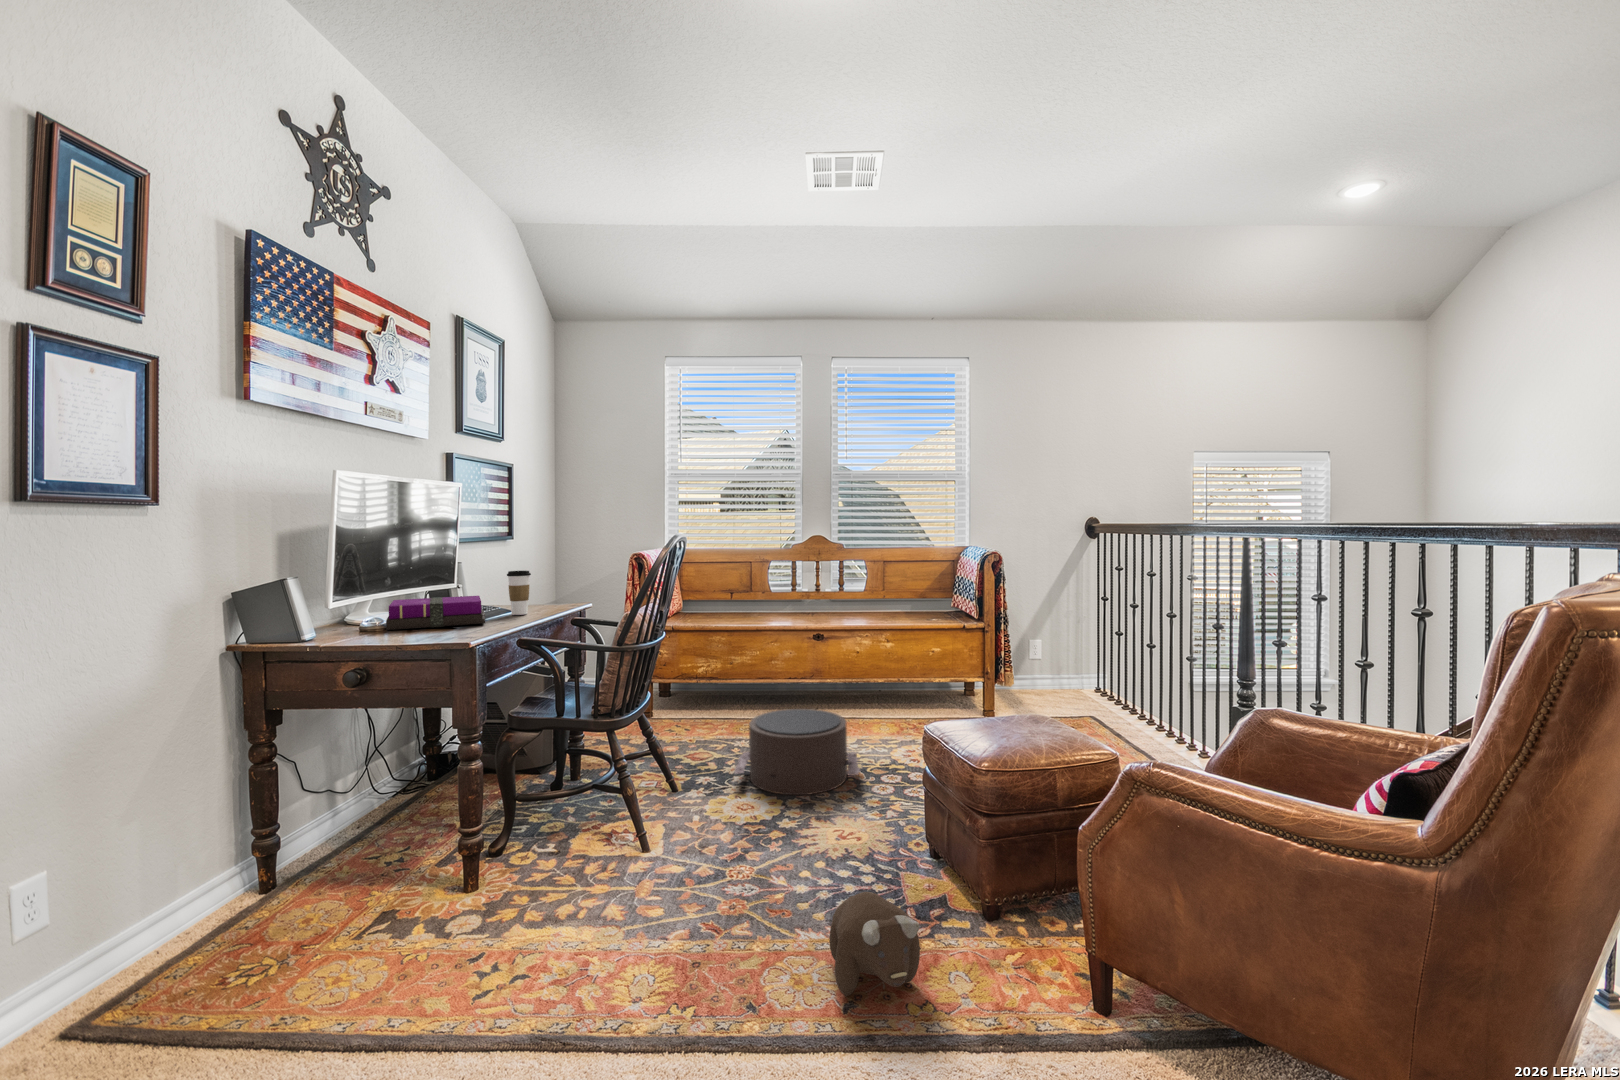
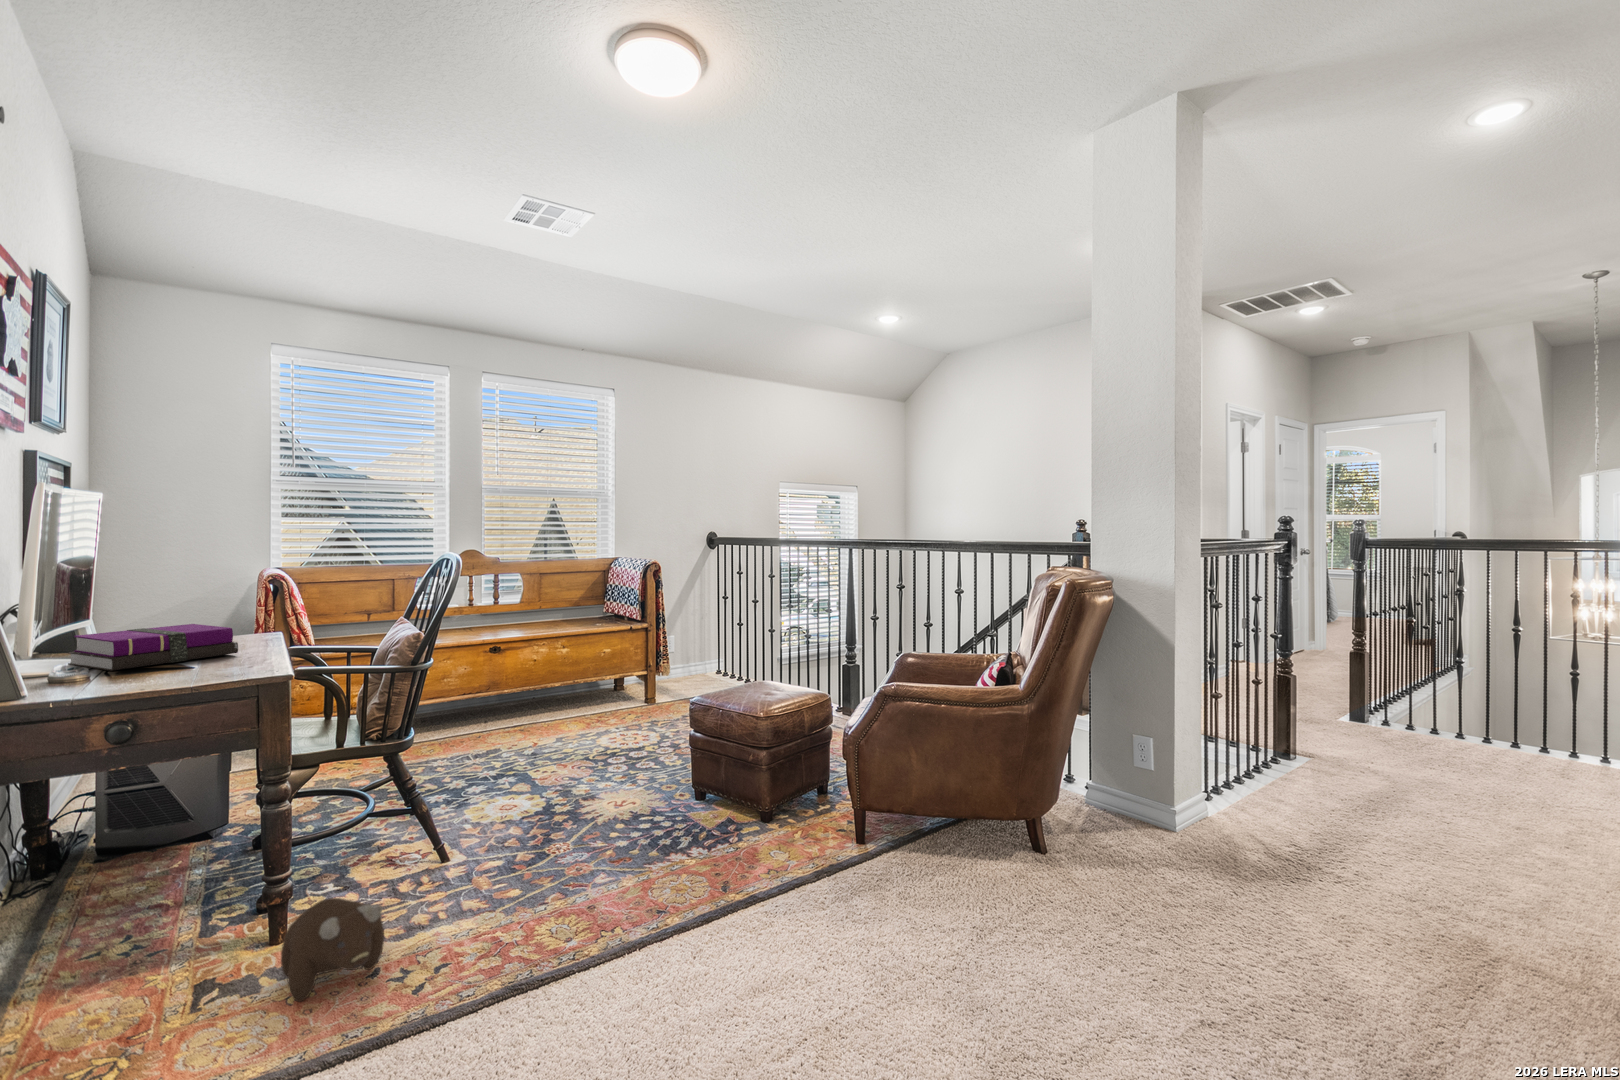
coffee cup: present [507,571,531,615] -> none [222,592,255,644]
pouf: present [734,709,860,795] -> none [471,713,602,793]
plush toy: present [829,892,920,996] -> present [281,898,384,1002]

